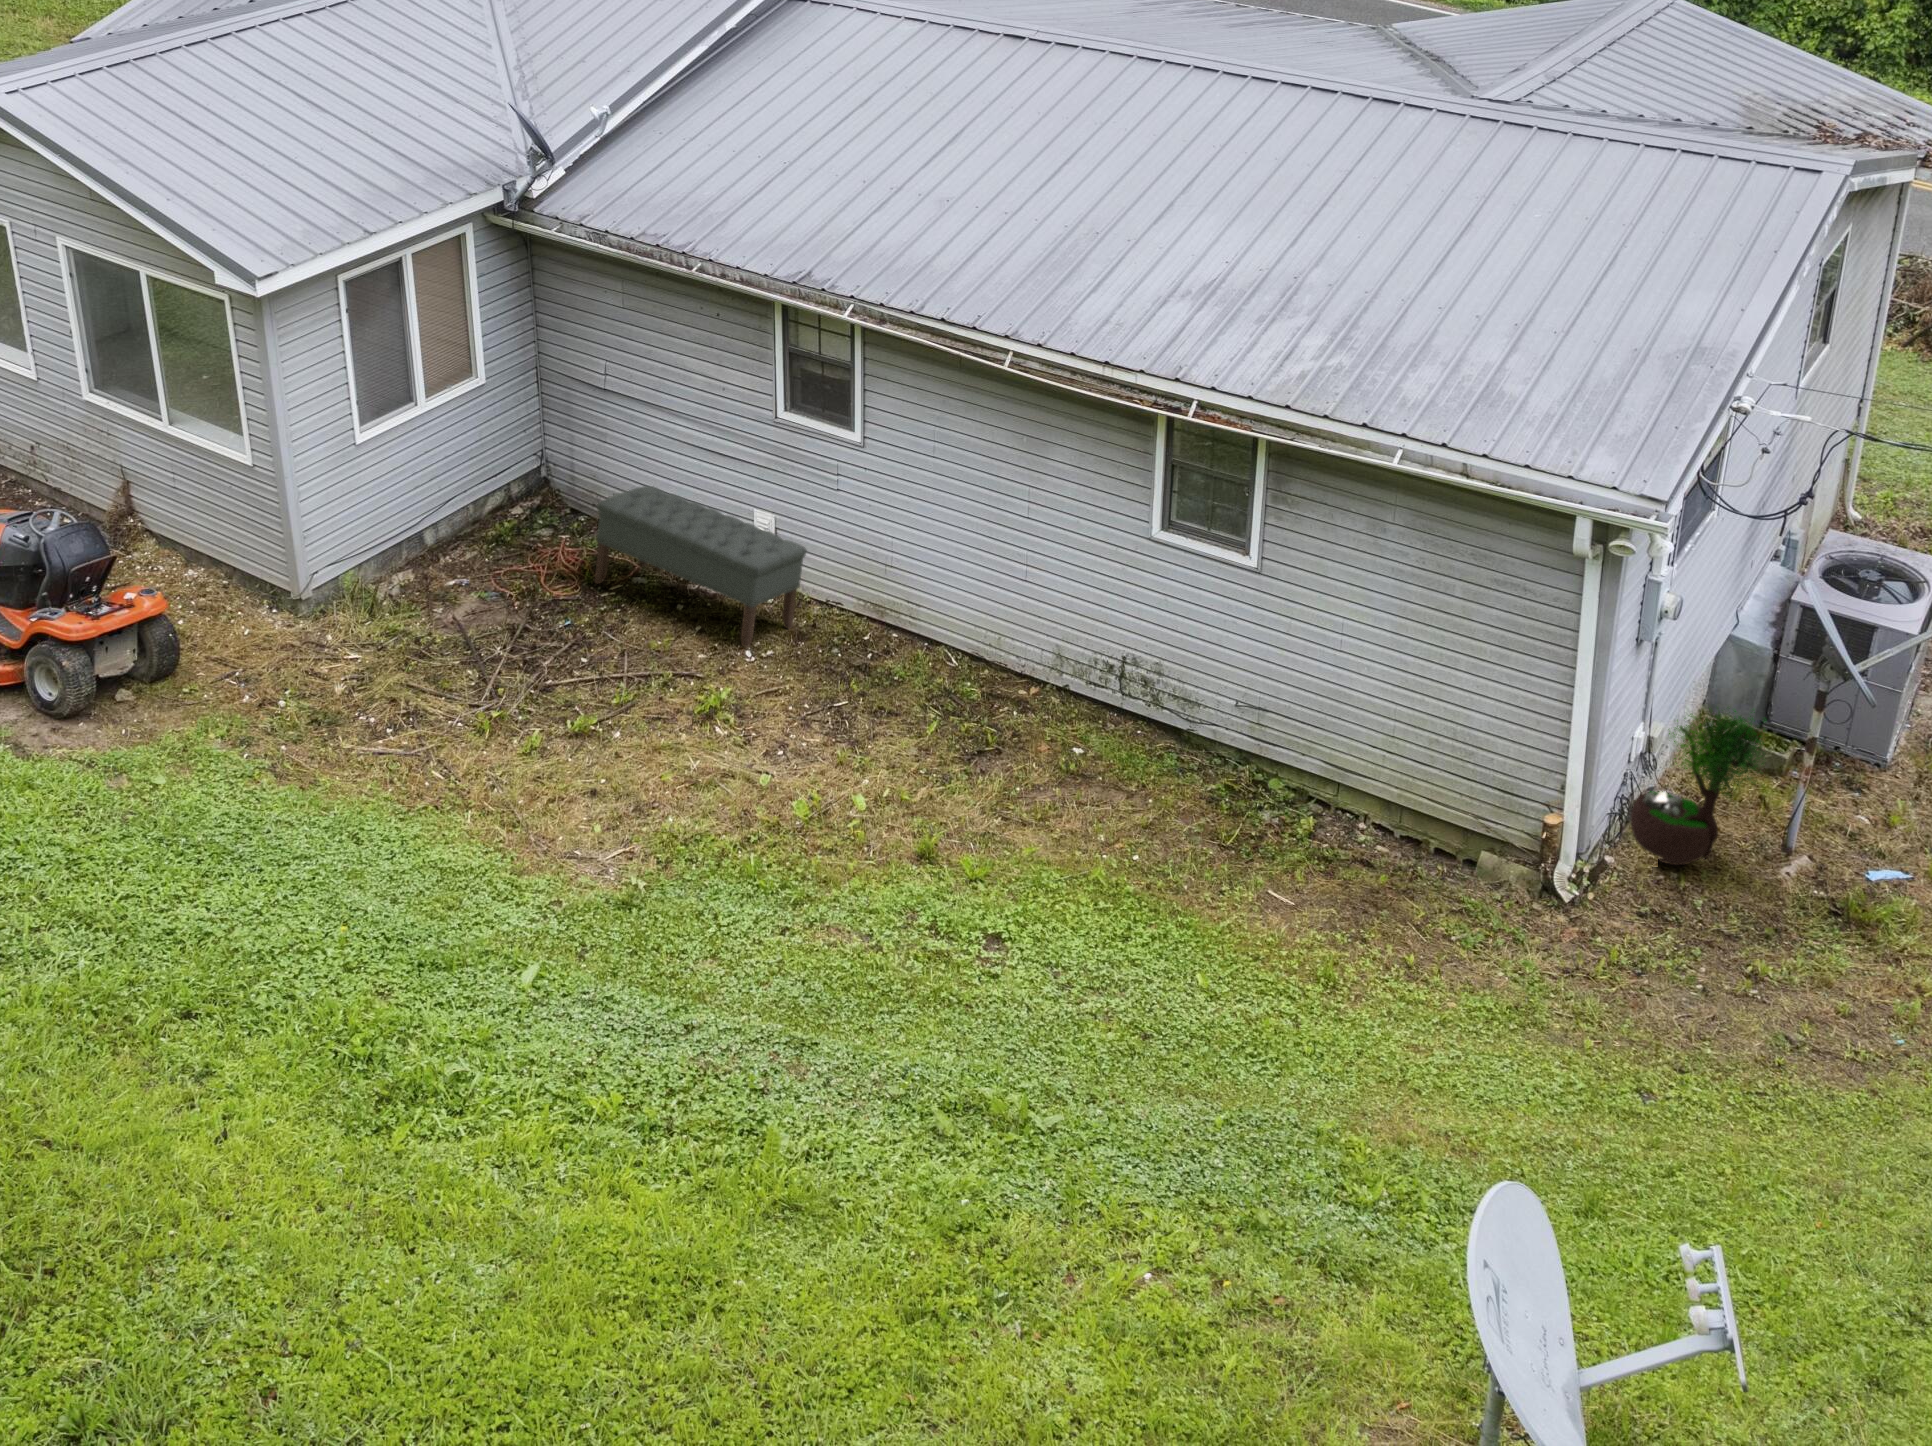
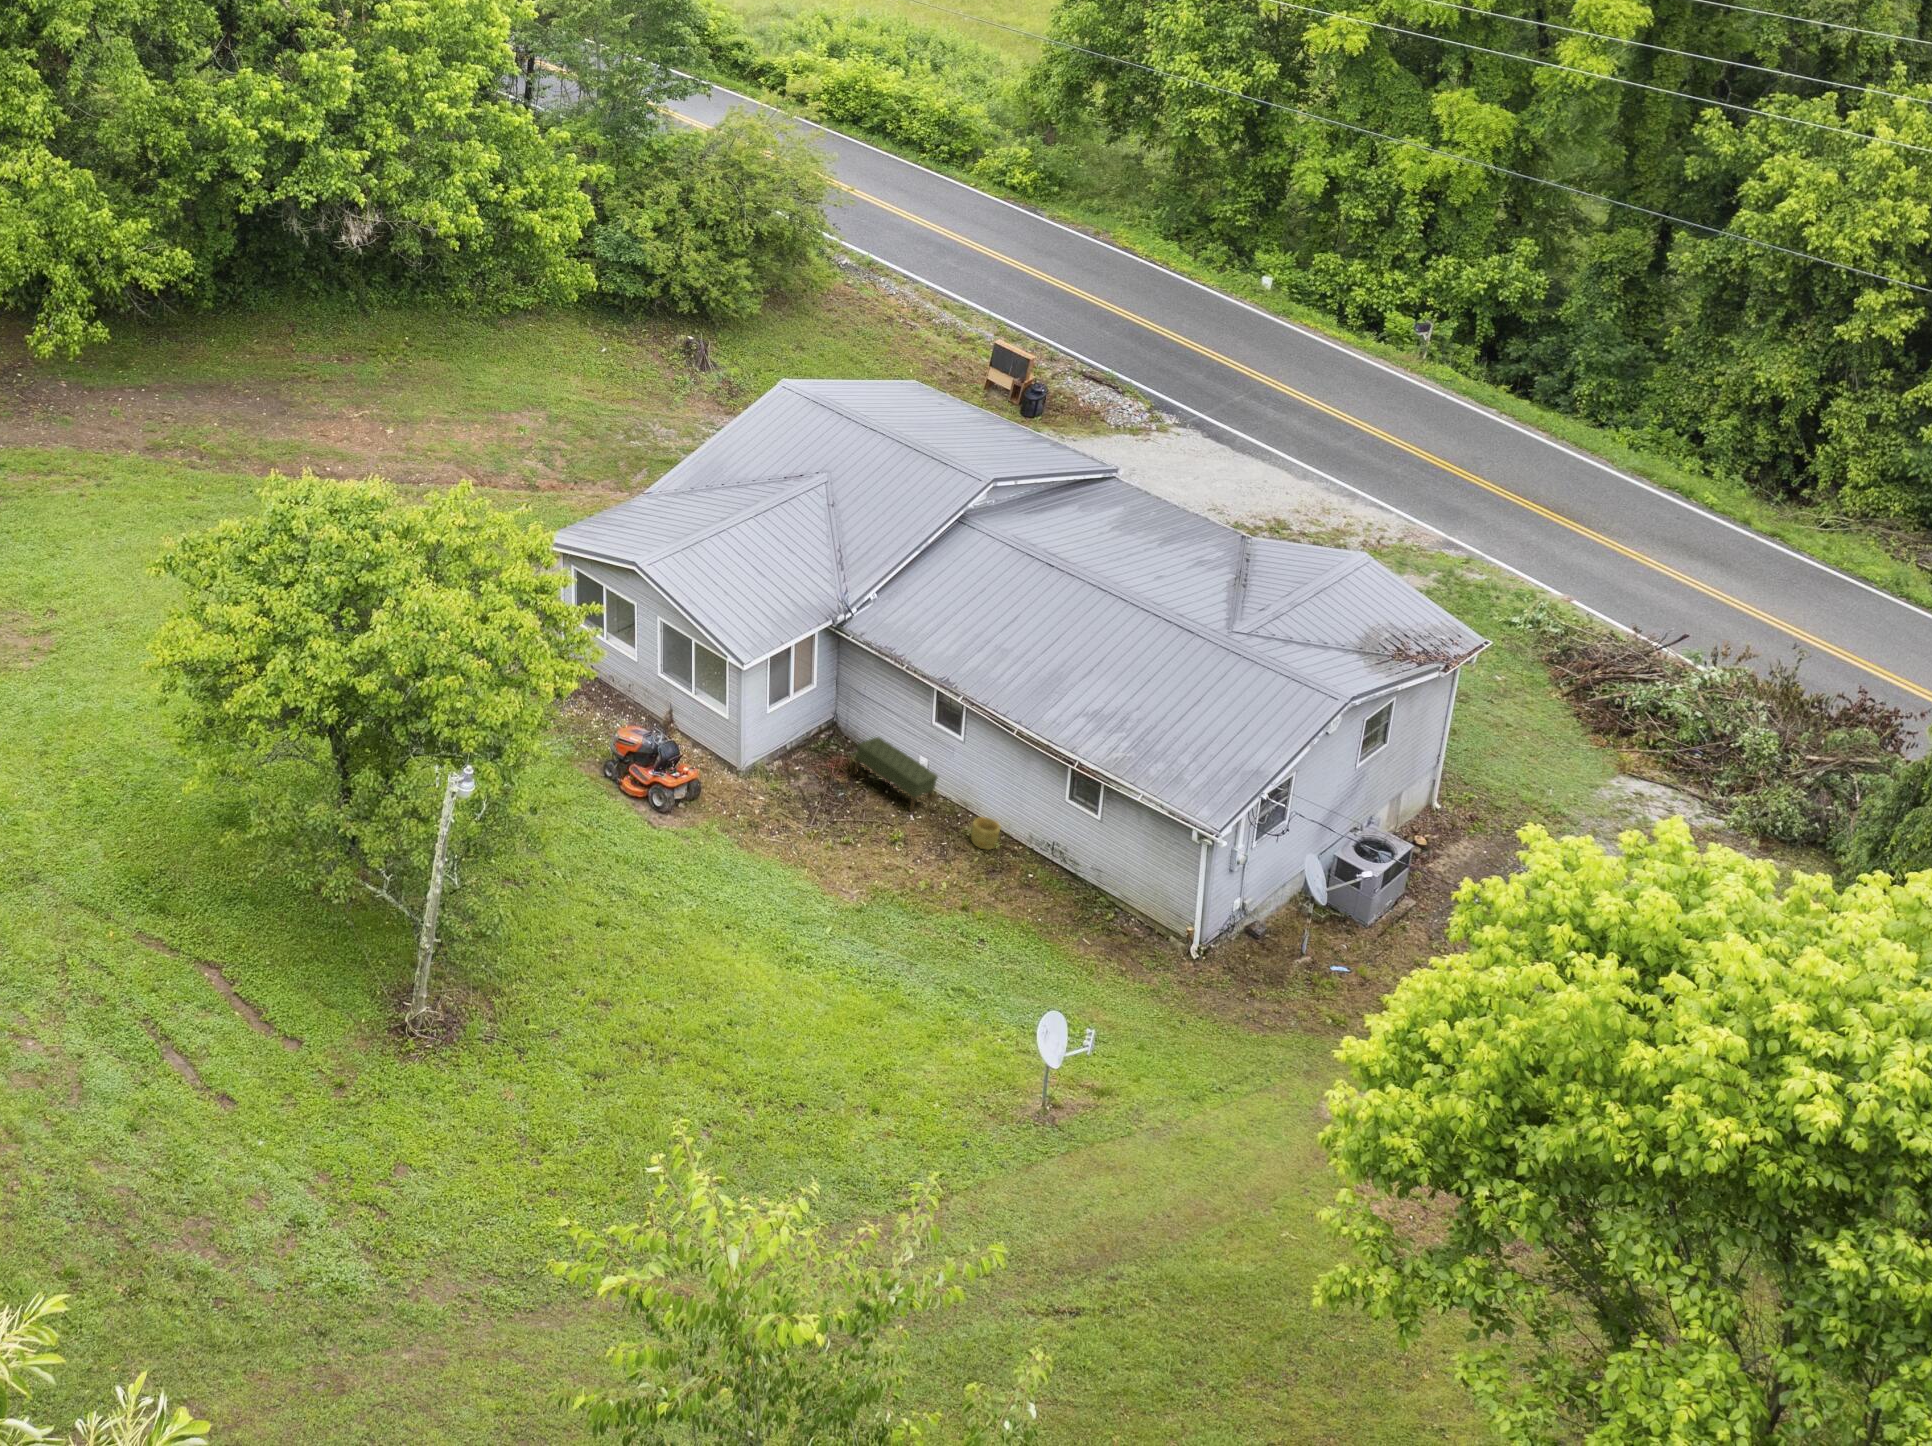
wooden bucket: none [907,627,982,707] -> present [971,817,1001,850]
potted tree: present [1631,707,1765,865] -> none [1235,897,1286,953]

